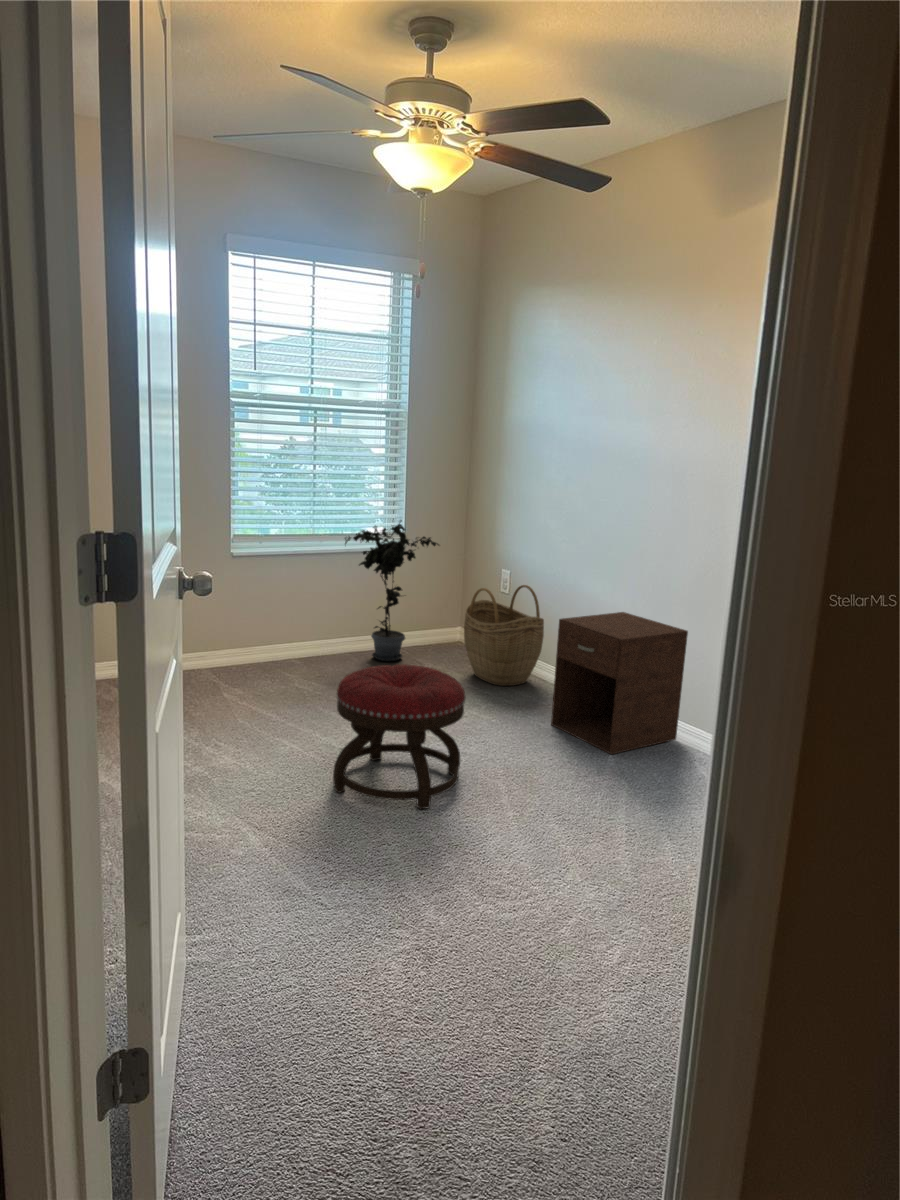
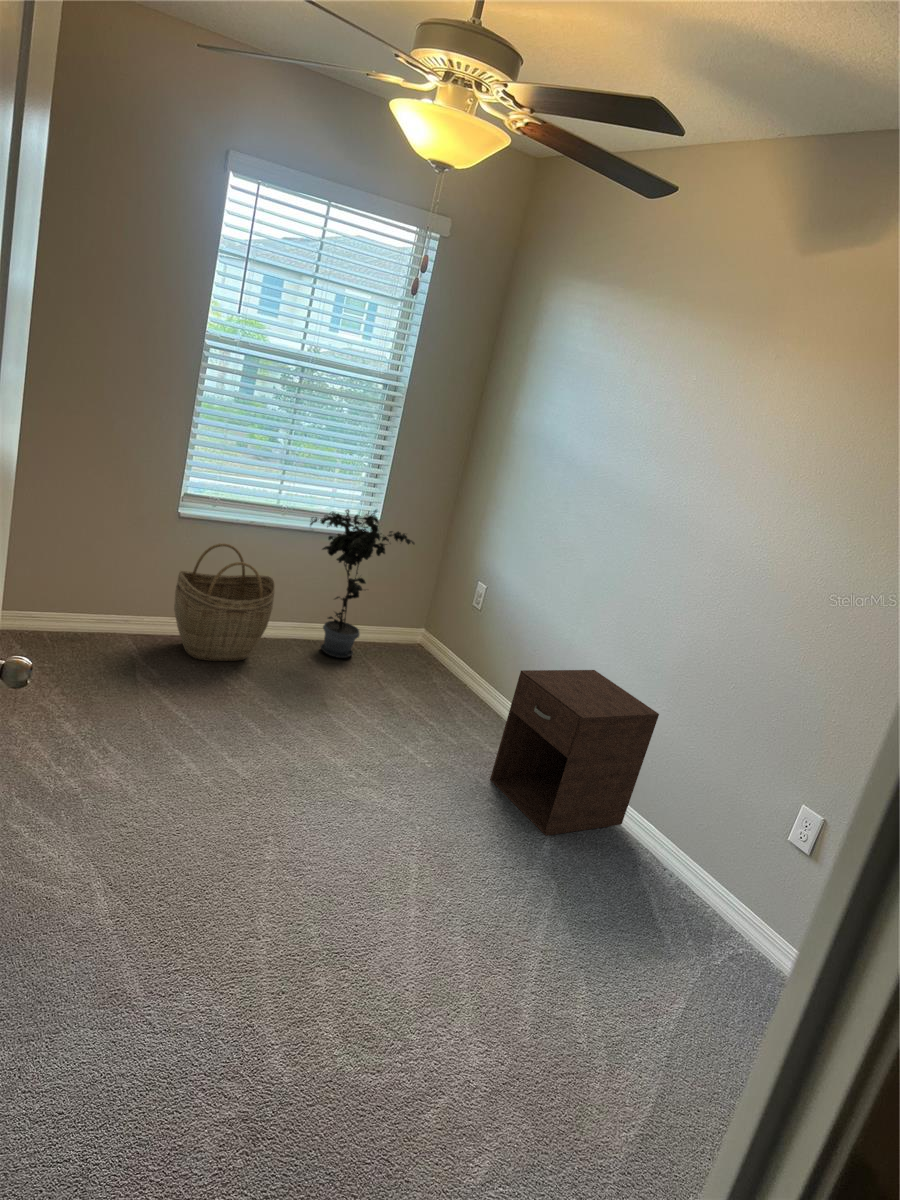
woven basket: present [464,585,544,686] -> present [174,543,275,661]
ottoman: present [333,664,465,809] -> none [222,704,390,888]

